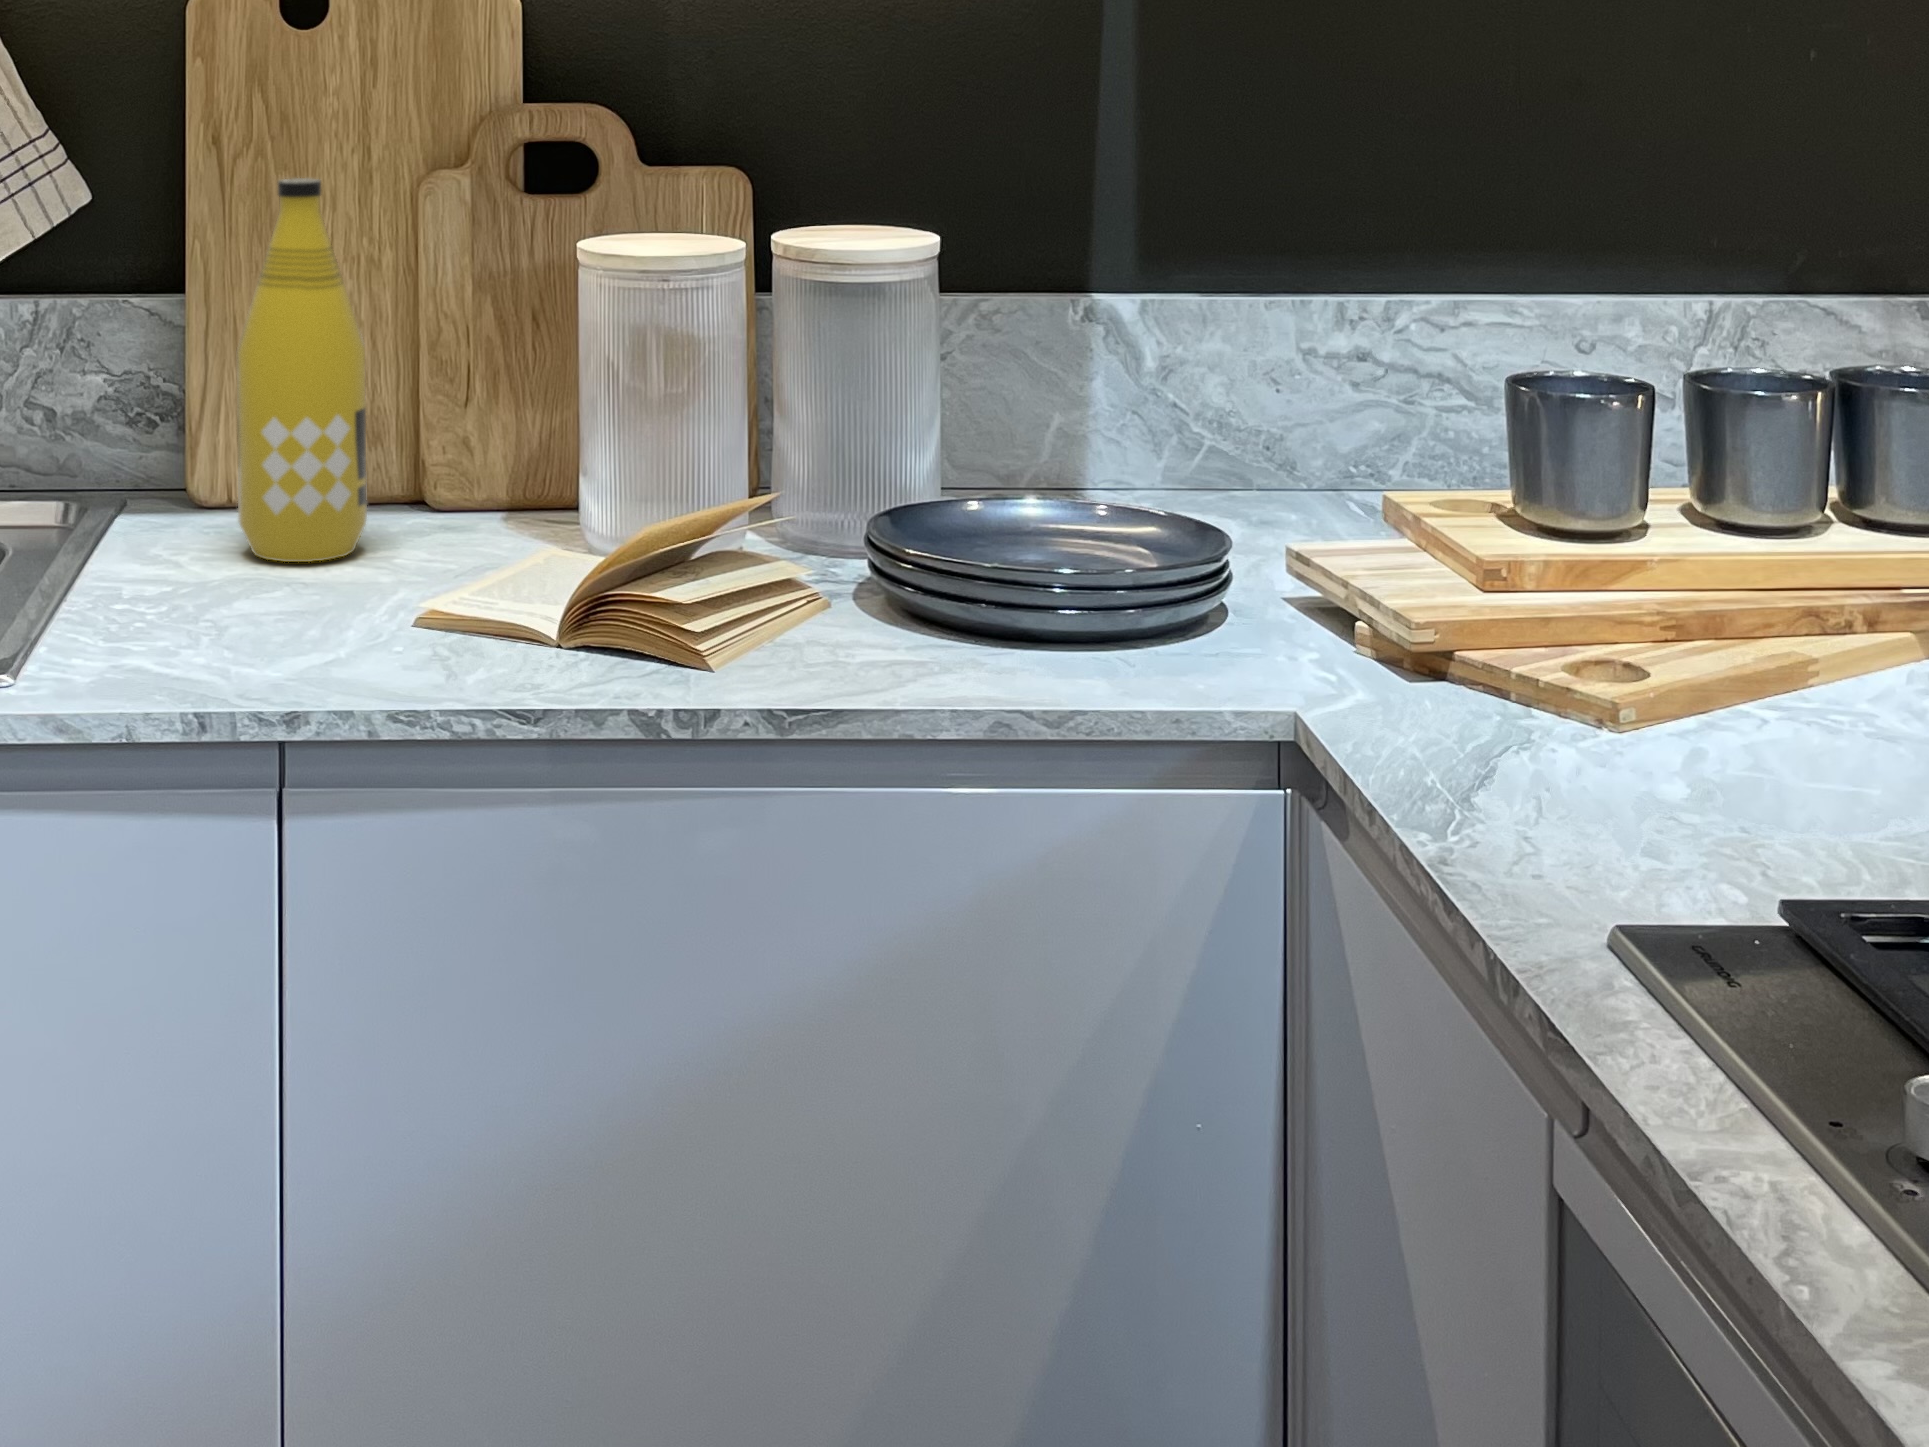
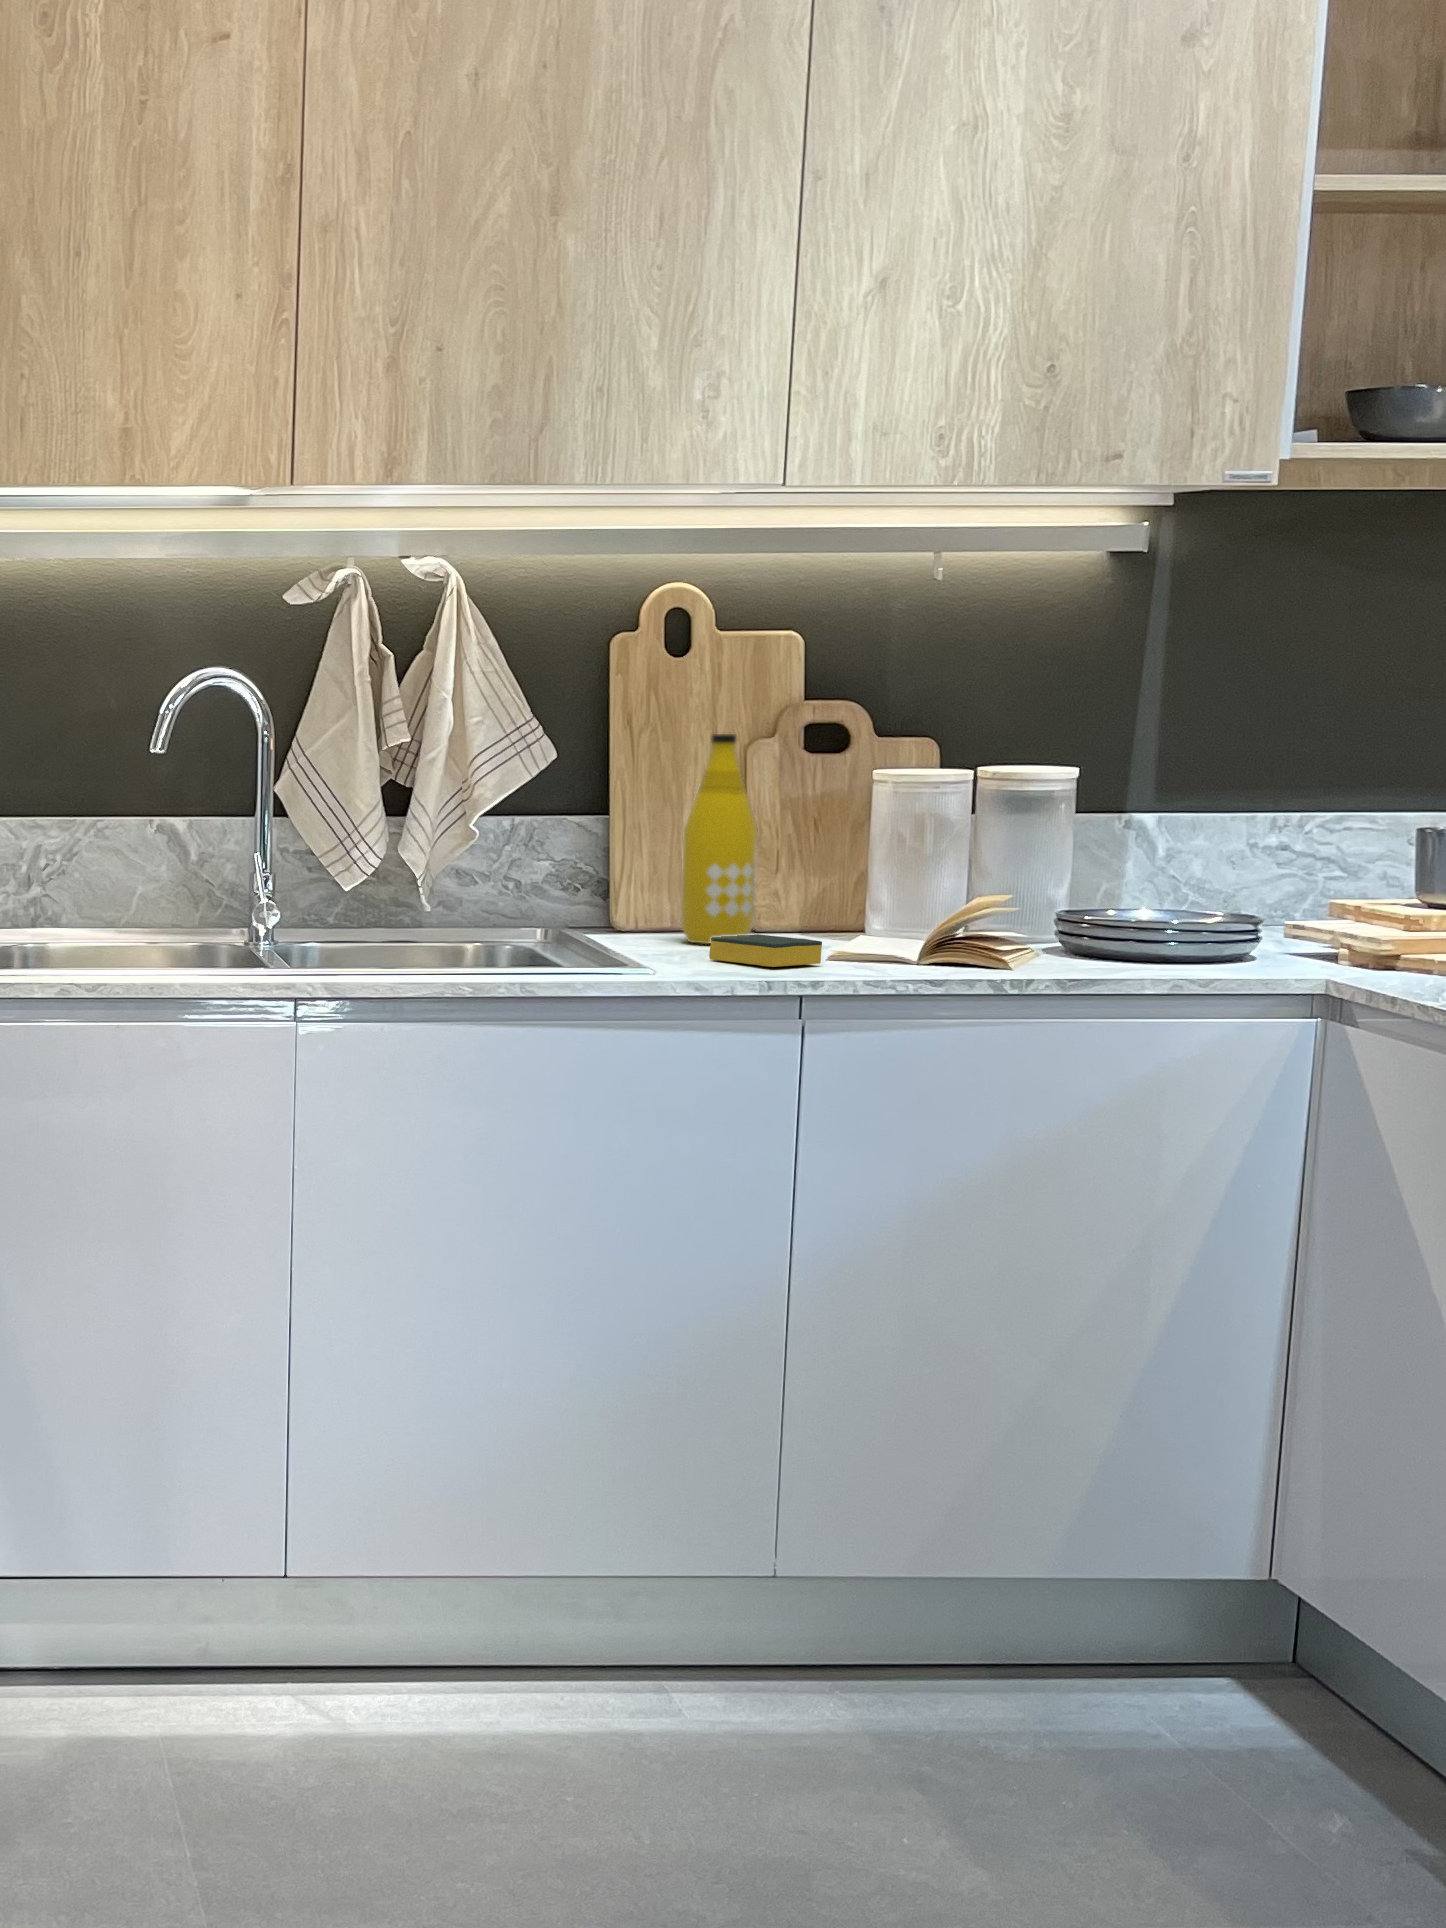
sponge: none [192,571,369,665] -> present [709,934,822,967]

